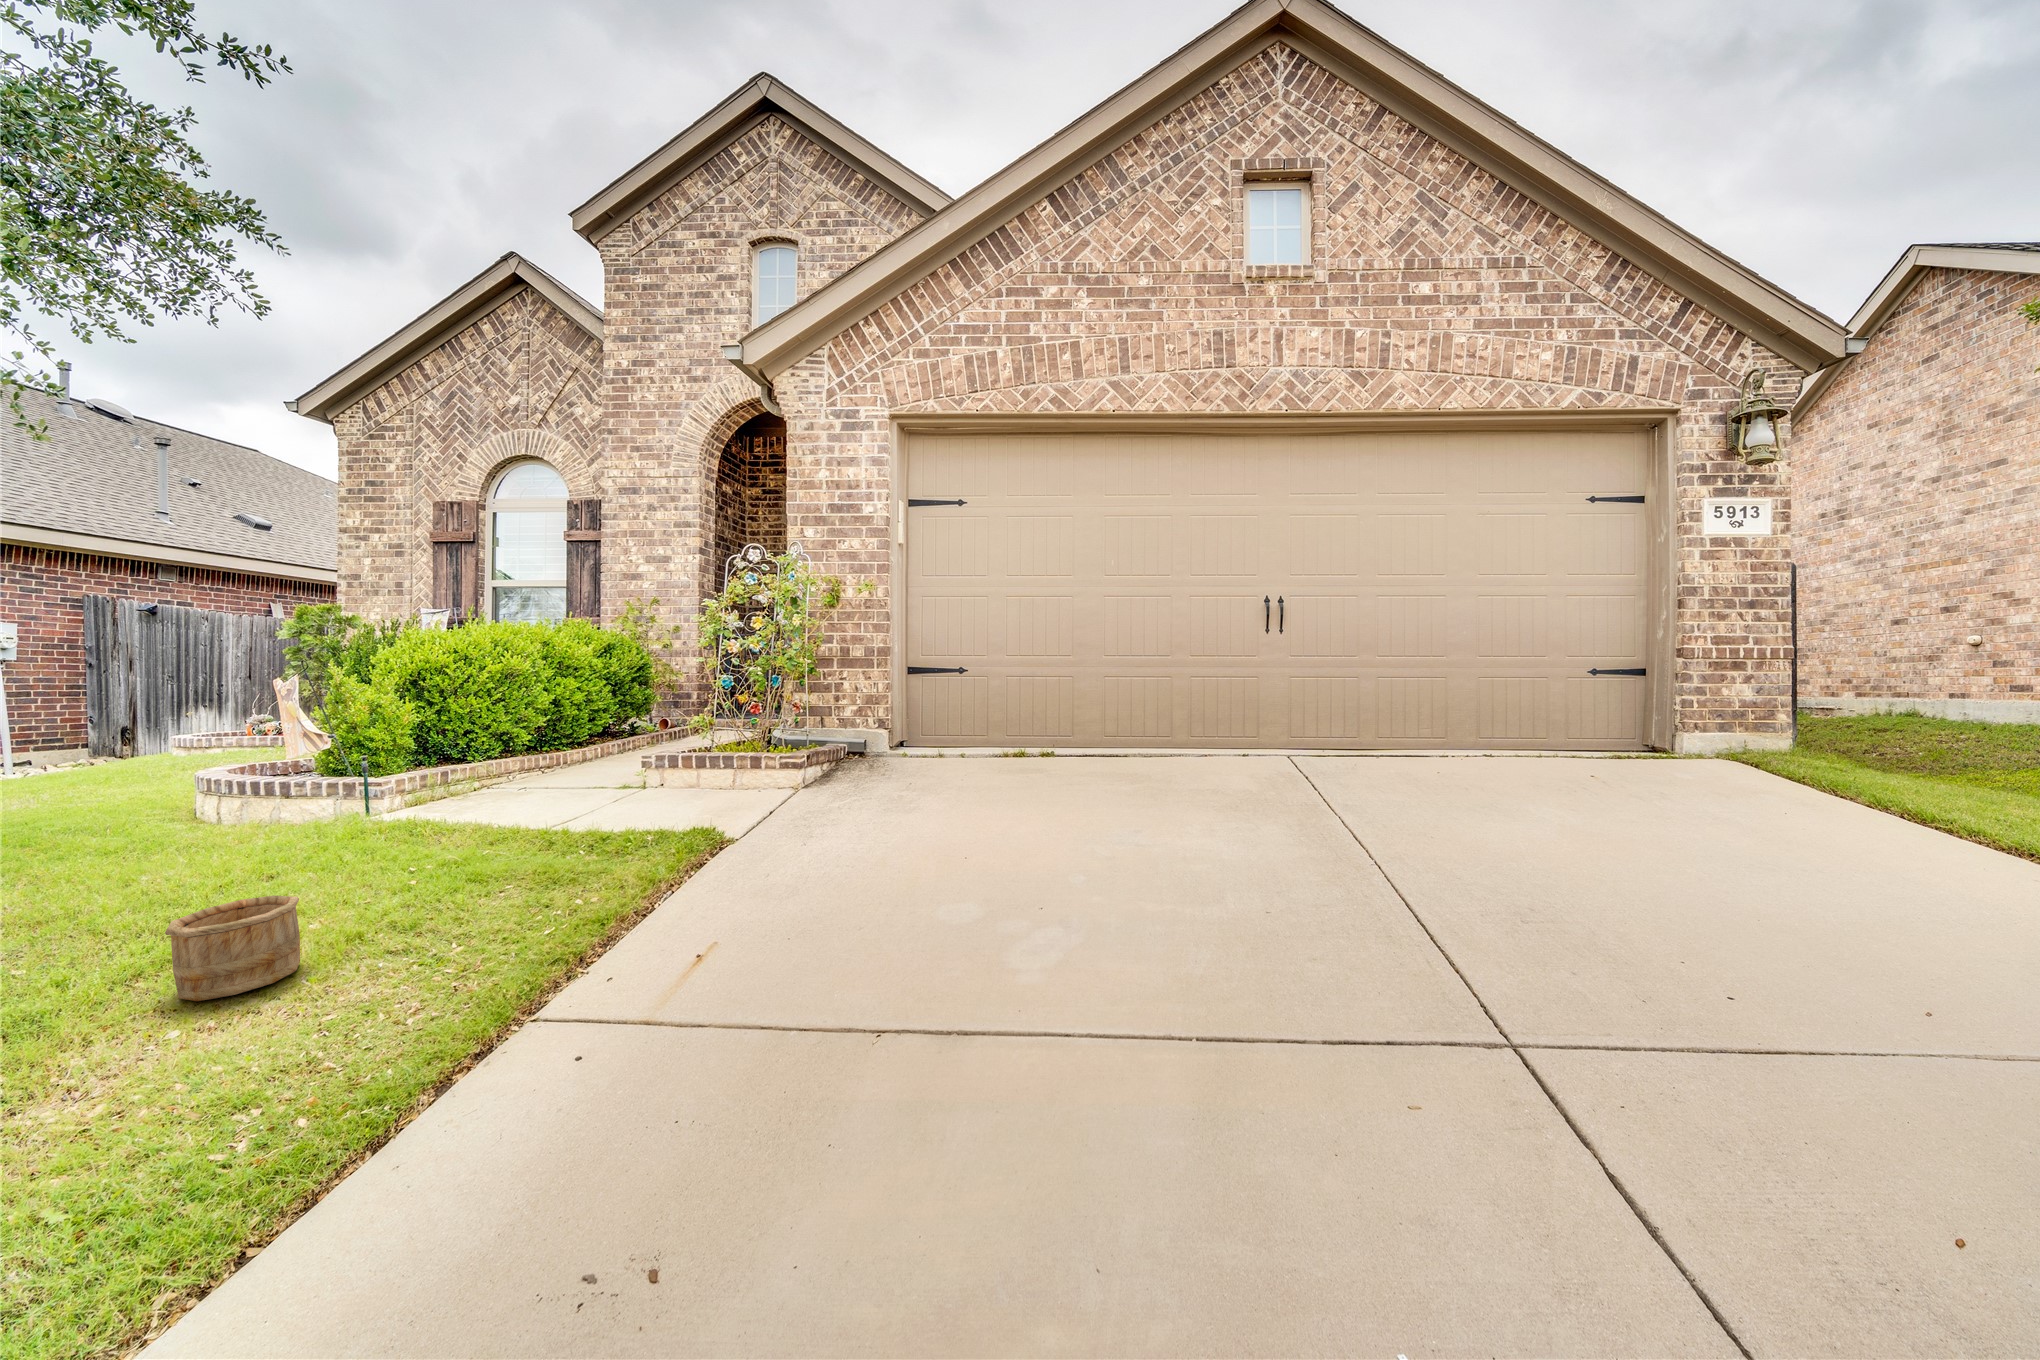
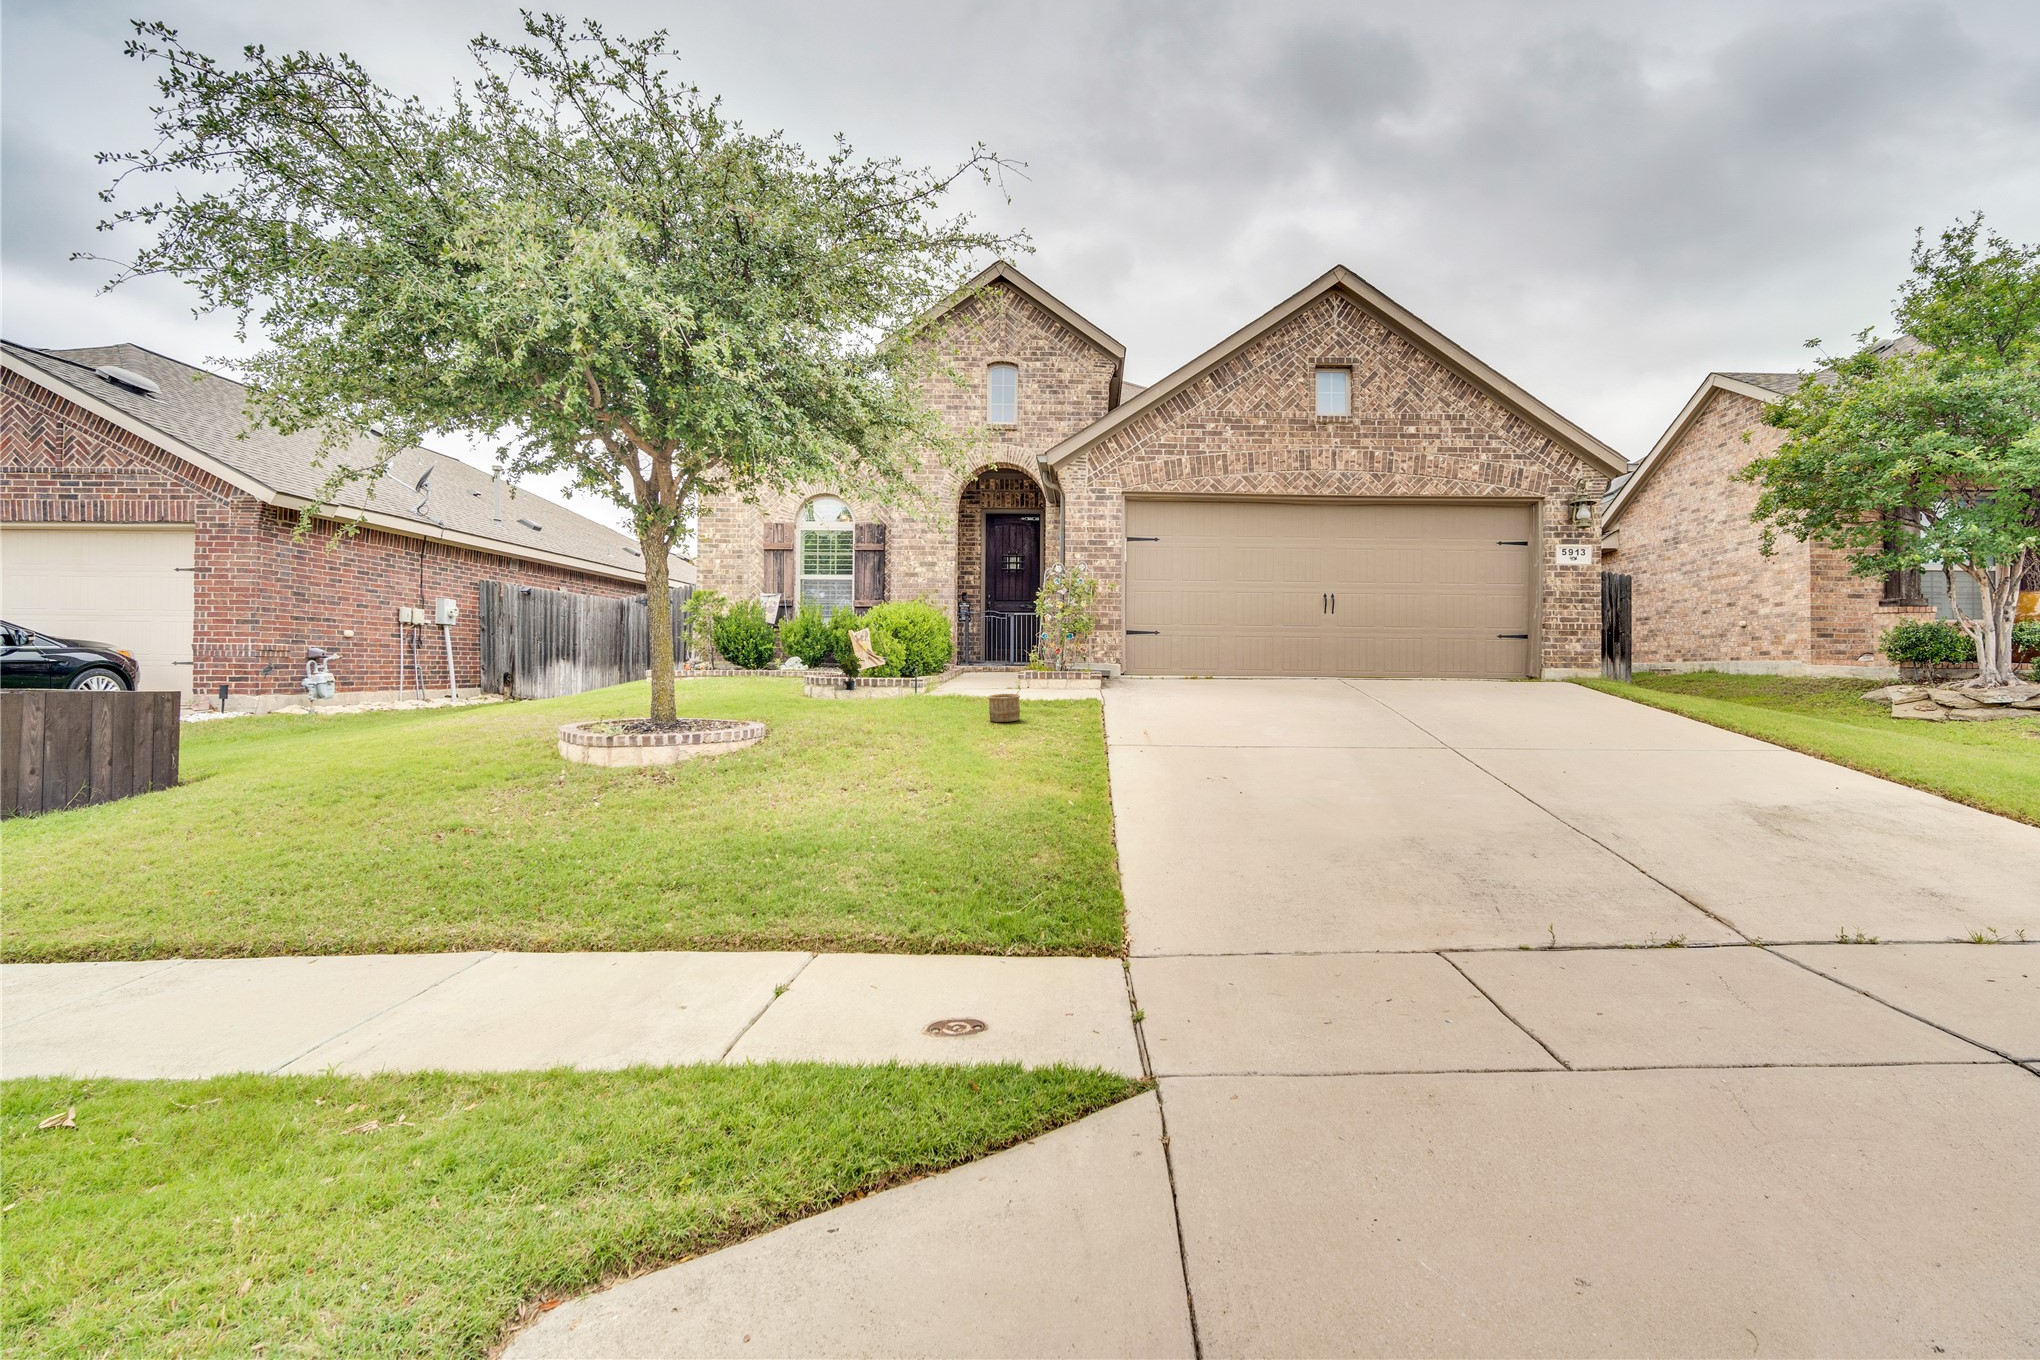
potted plant: none [251,726,328,800] -> present [840,653,864,690]

